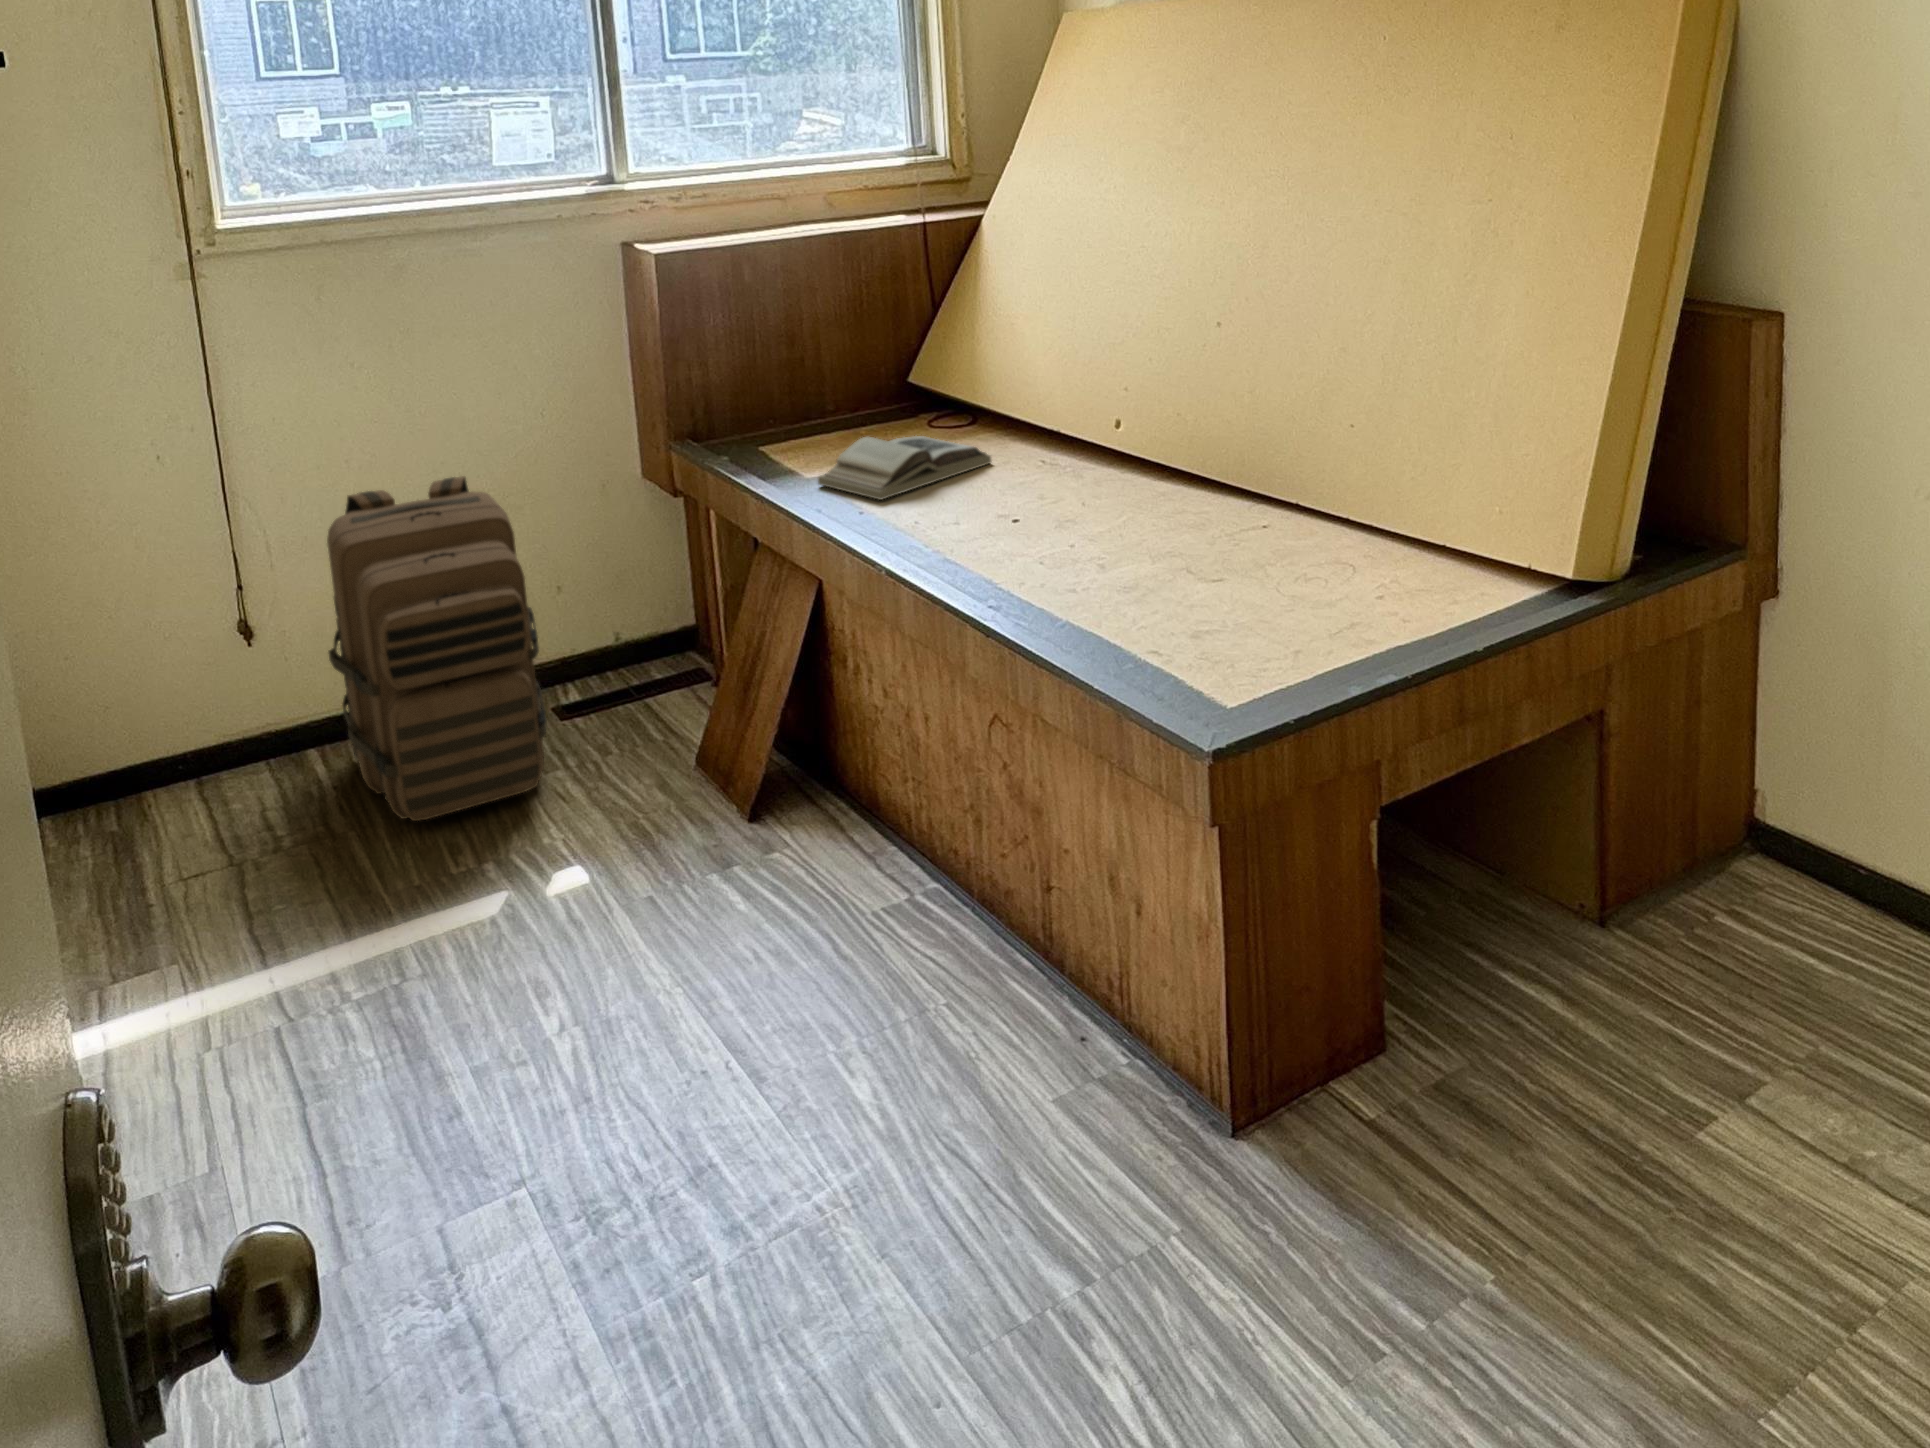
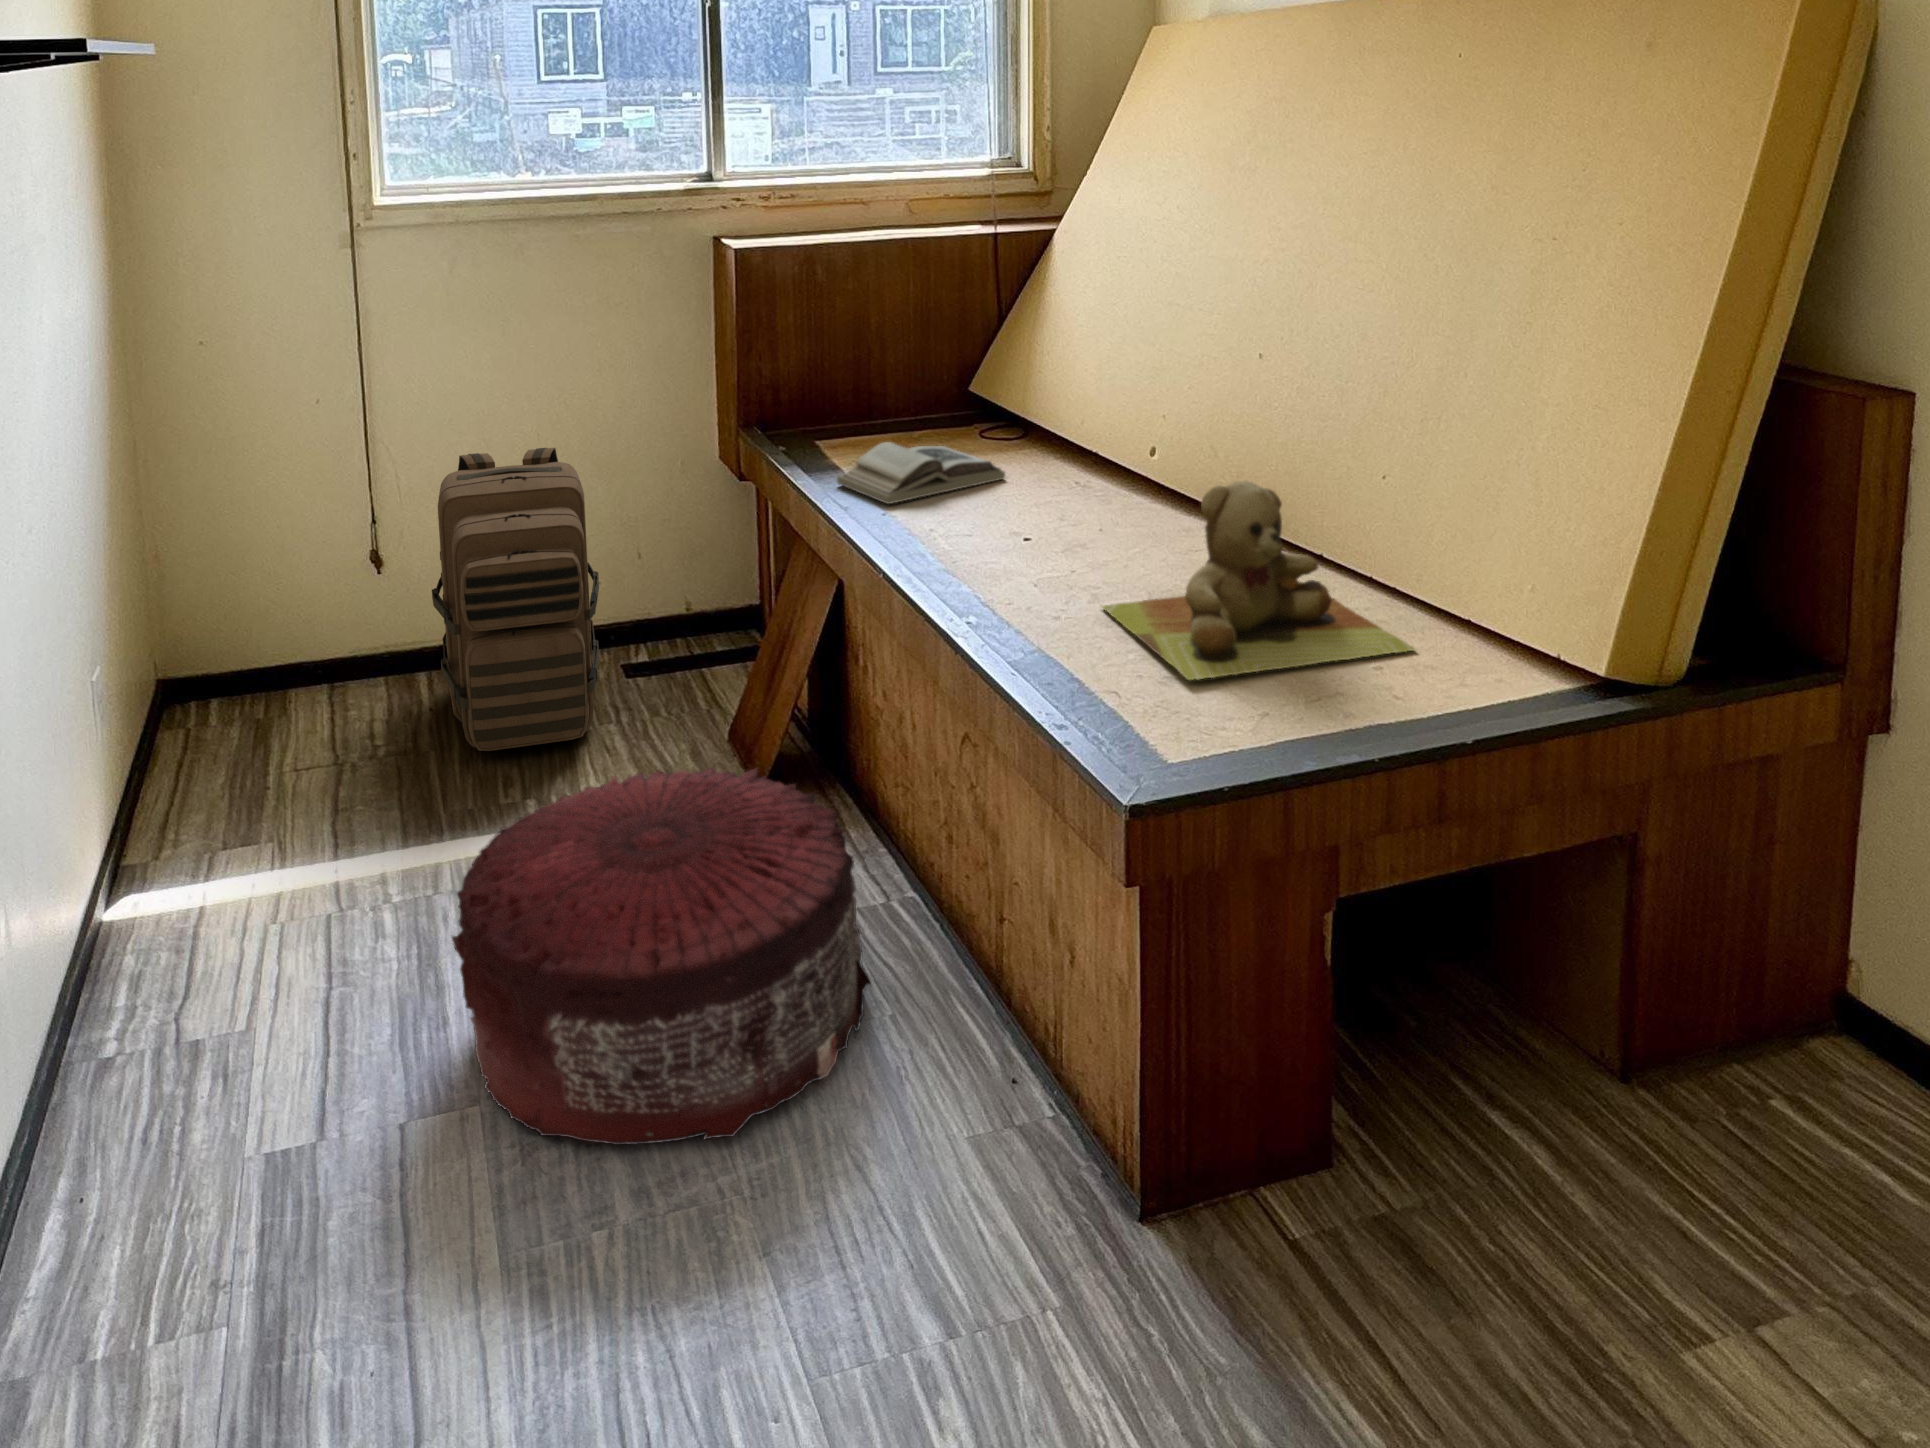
teddy bear: none [1128,443,1422,634] -> present [1102,481,1415,680]
pouf: none [470,783,930,1203] -> present [452,767,872,1145]

